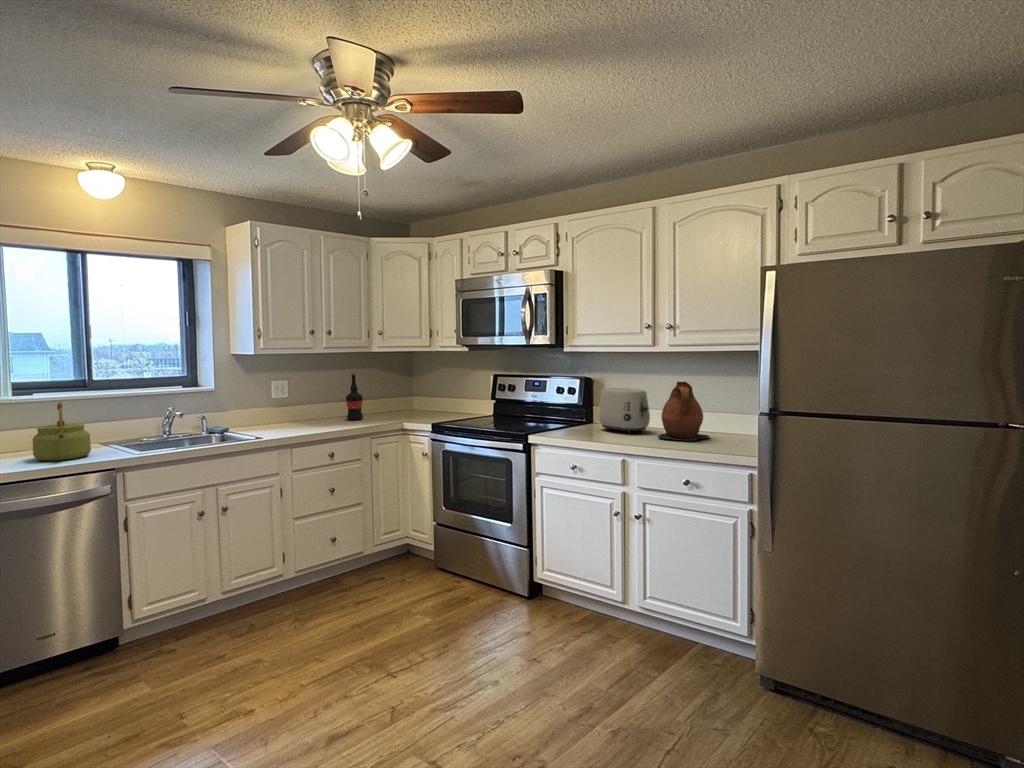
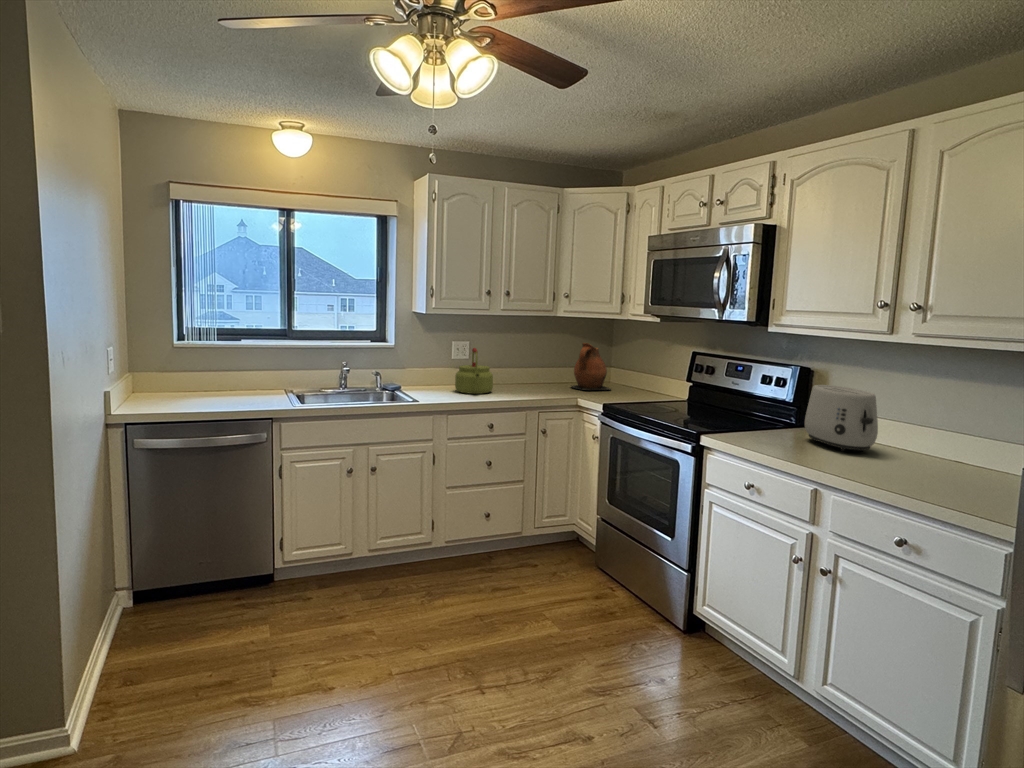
wine bottle: present [346,373,363,420] -> none [524,339,542,389]
ceramic pitcher: present [658,382,710,441] -> present [572,343,611,390]
kettle: present [33,402,91,461] -> present [455,348,493,394]

